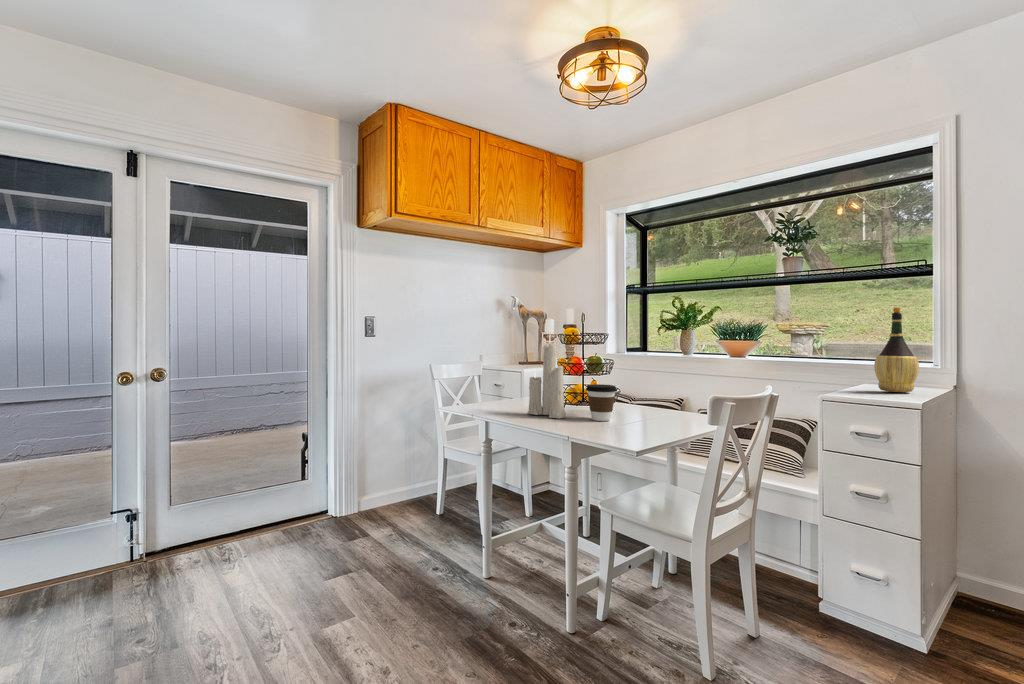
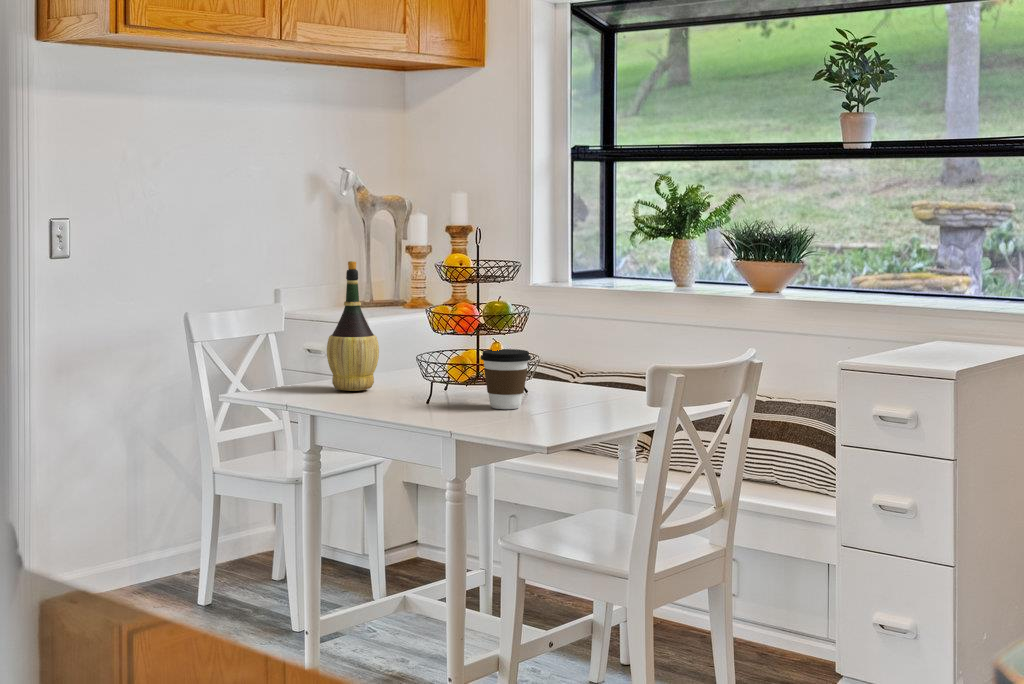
wine bottle: present [874,307,919,392] -> present [327,261,379,391]
candle: present [527,337,565,418] -> none [383,256,447,407]

